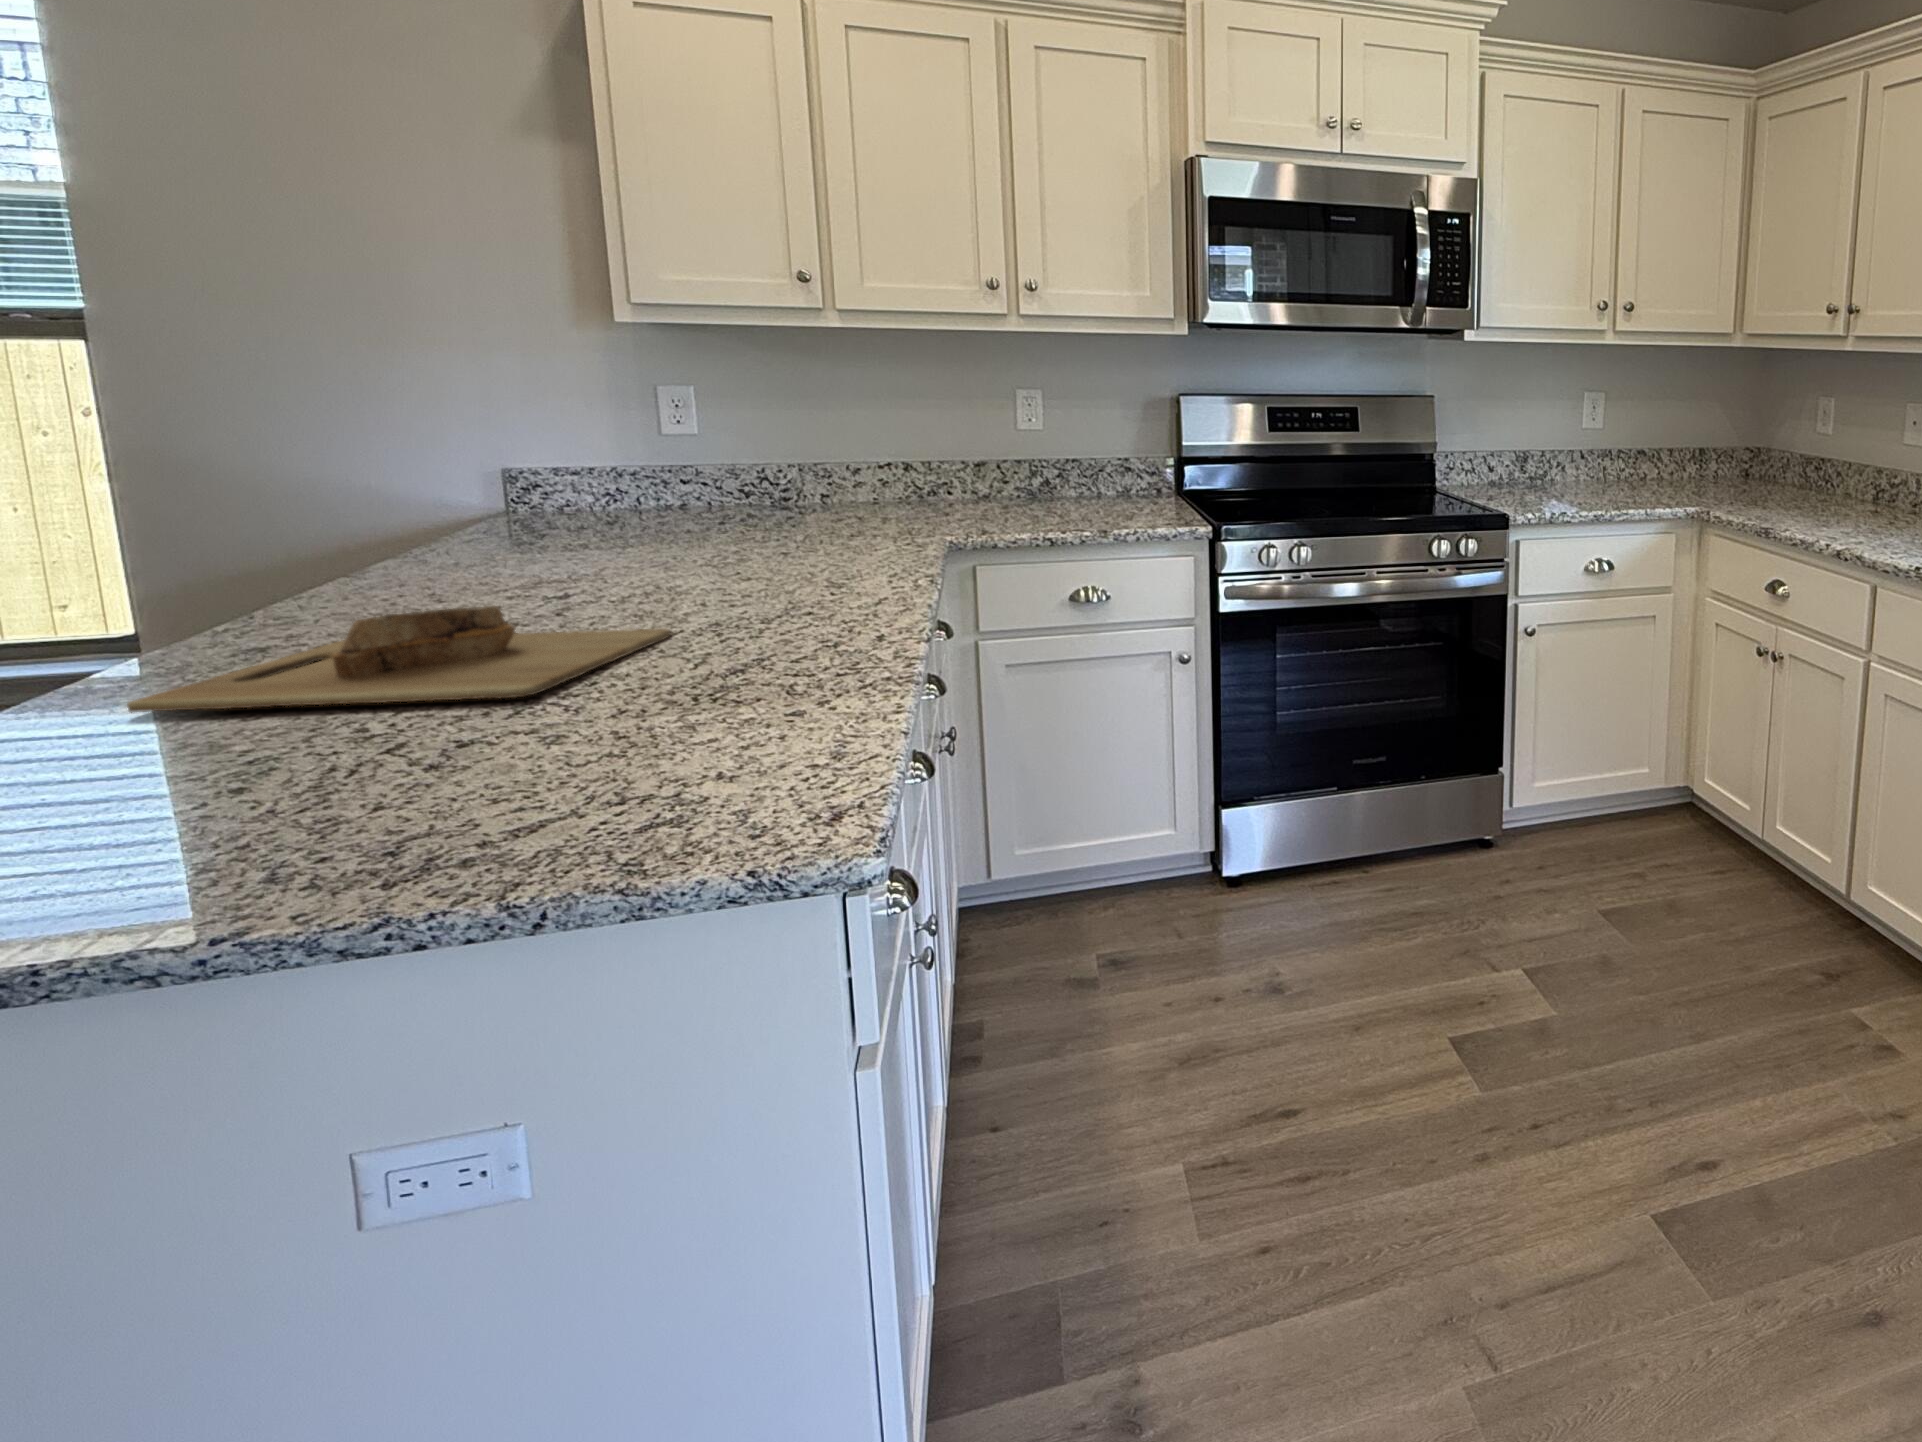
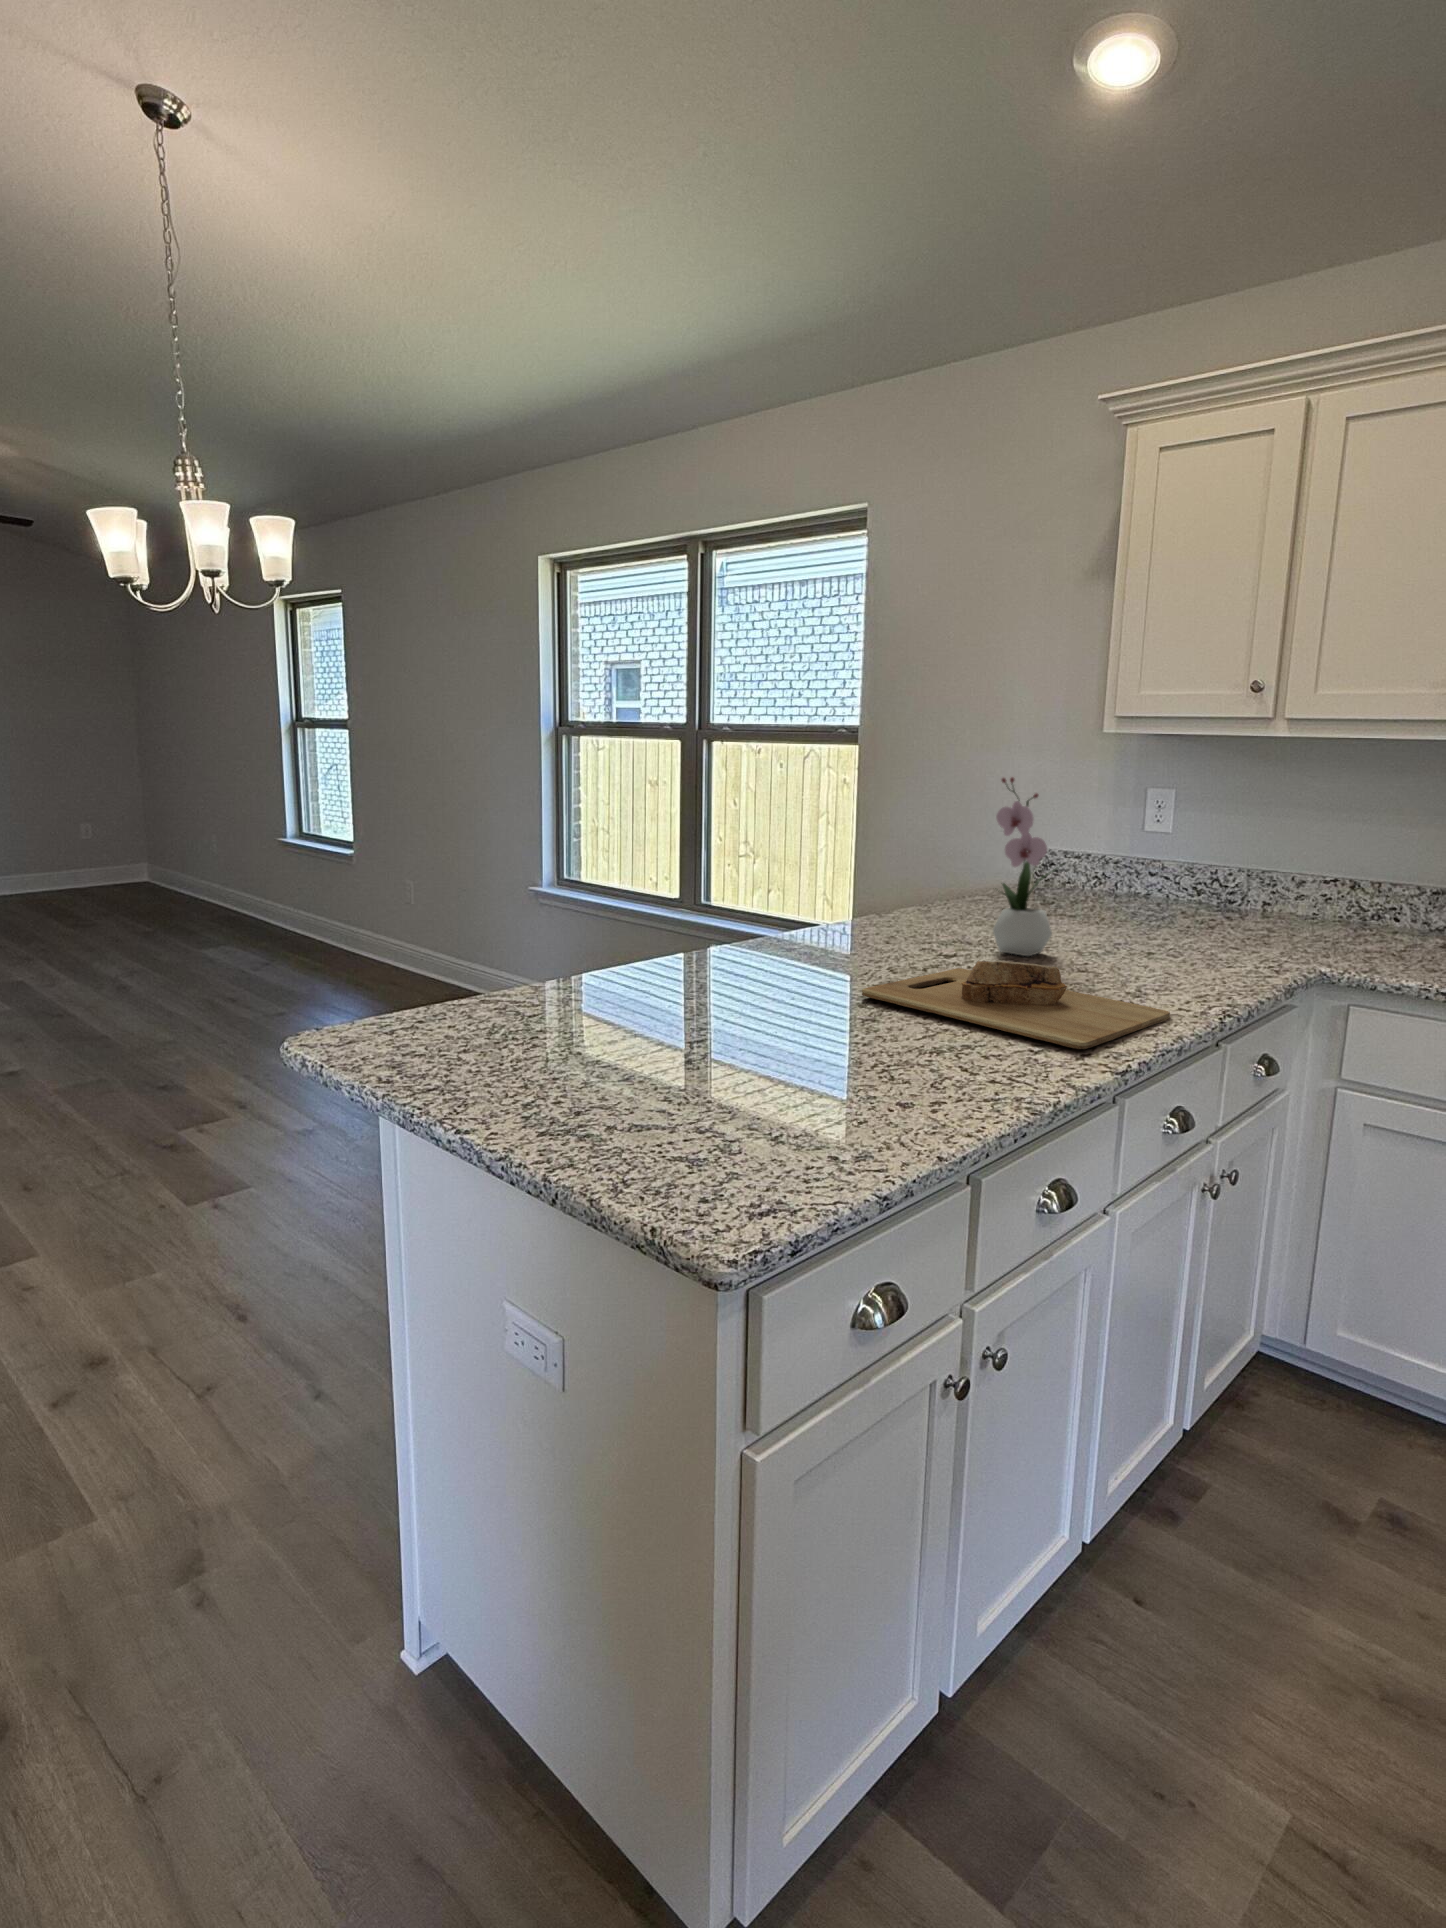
flower arrangement: none [374,367,515,606] -> present [993,777,1056,956]

